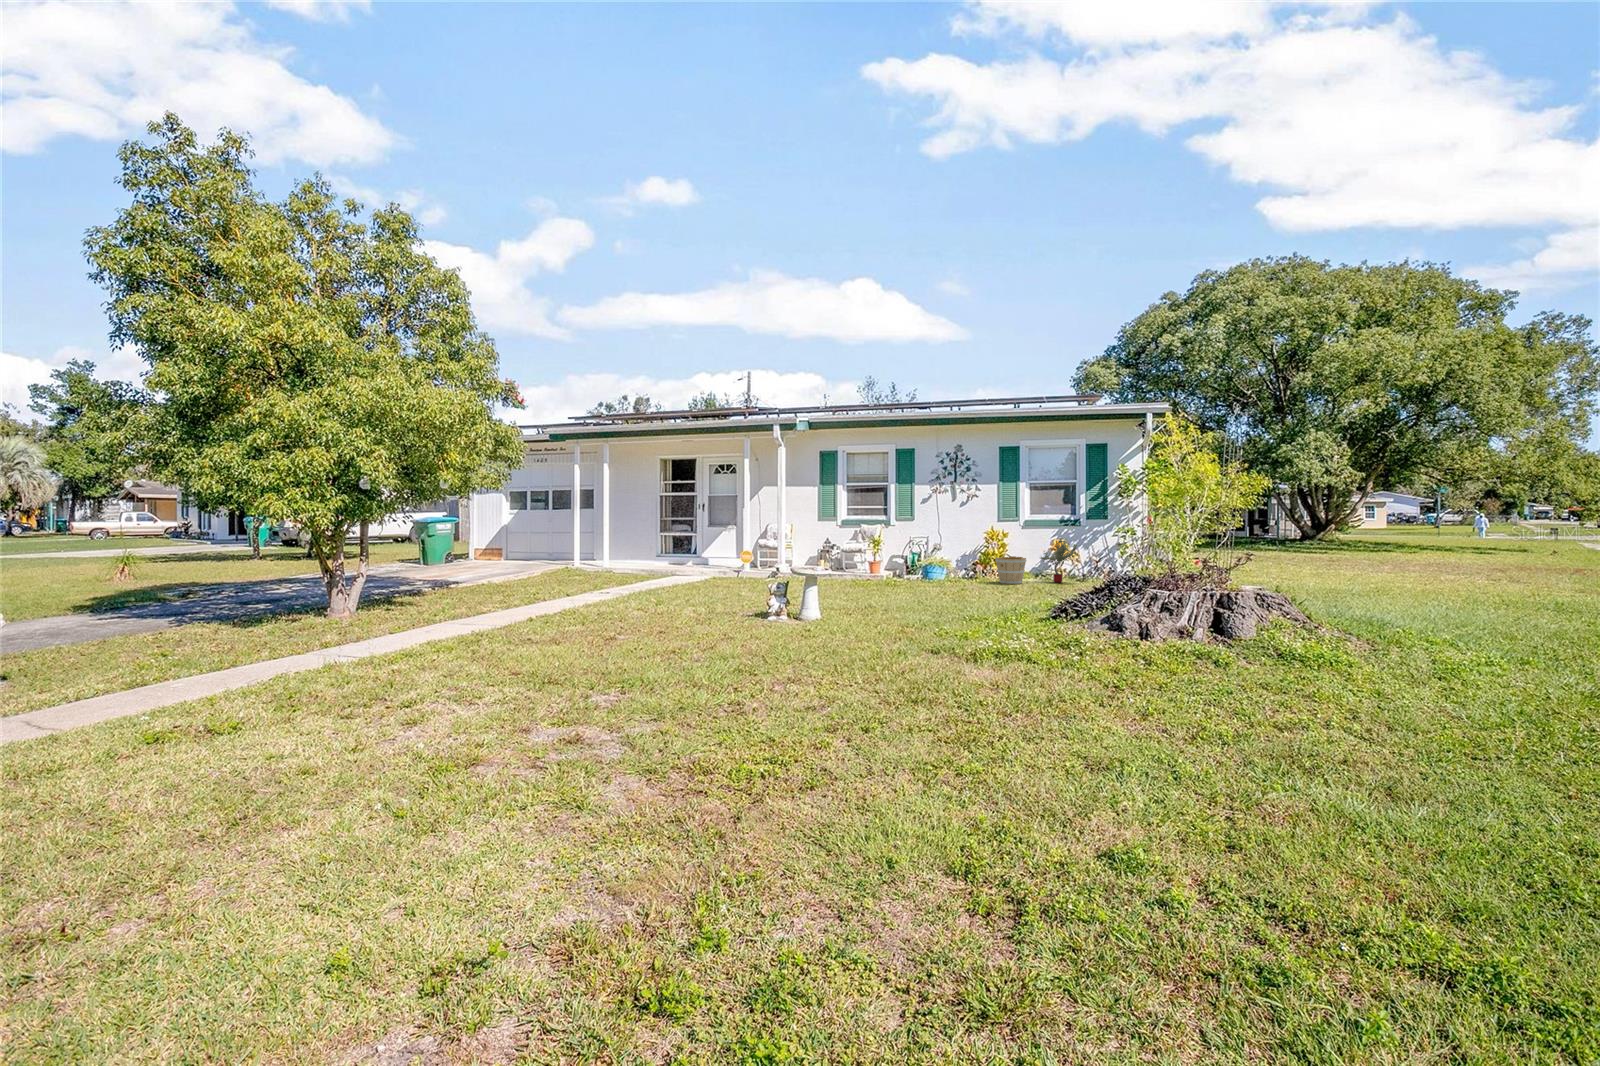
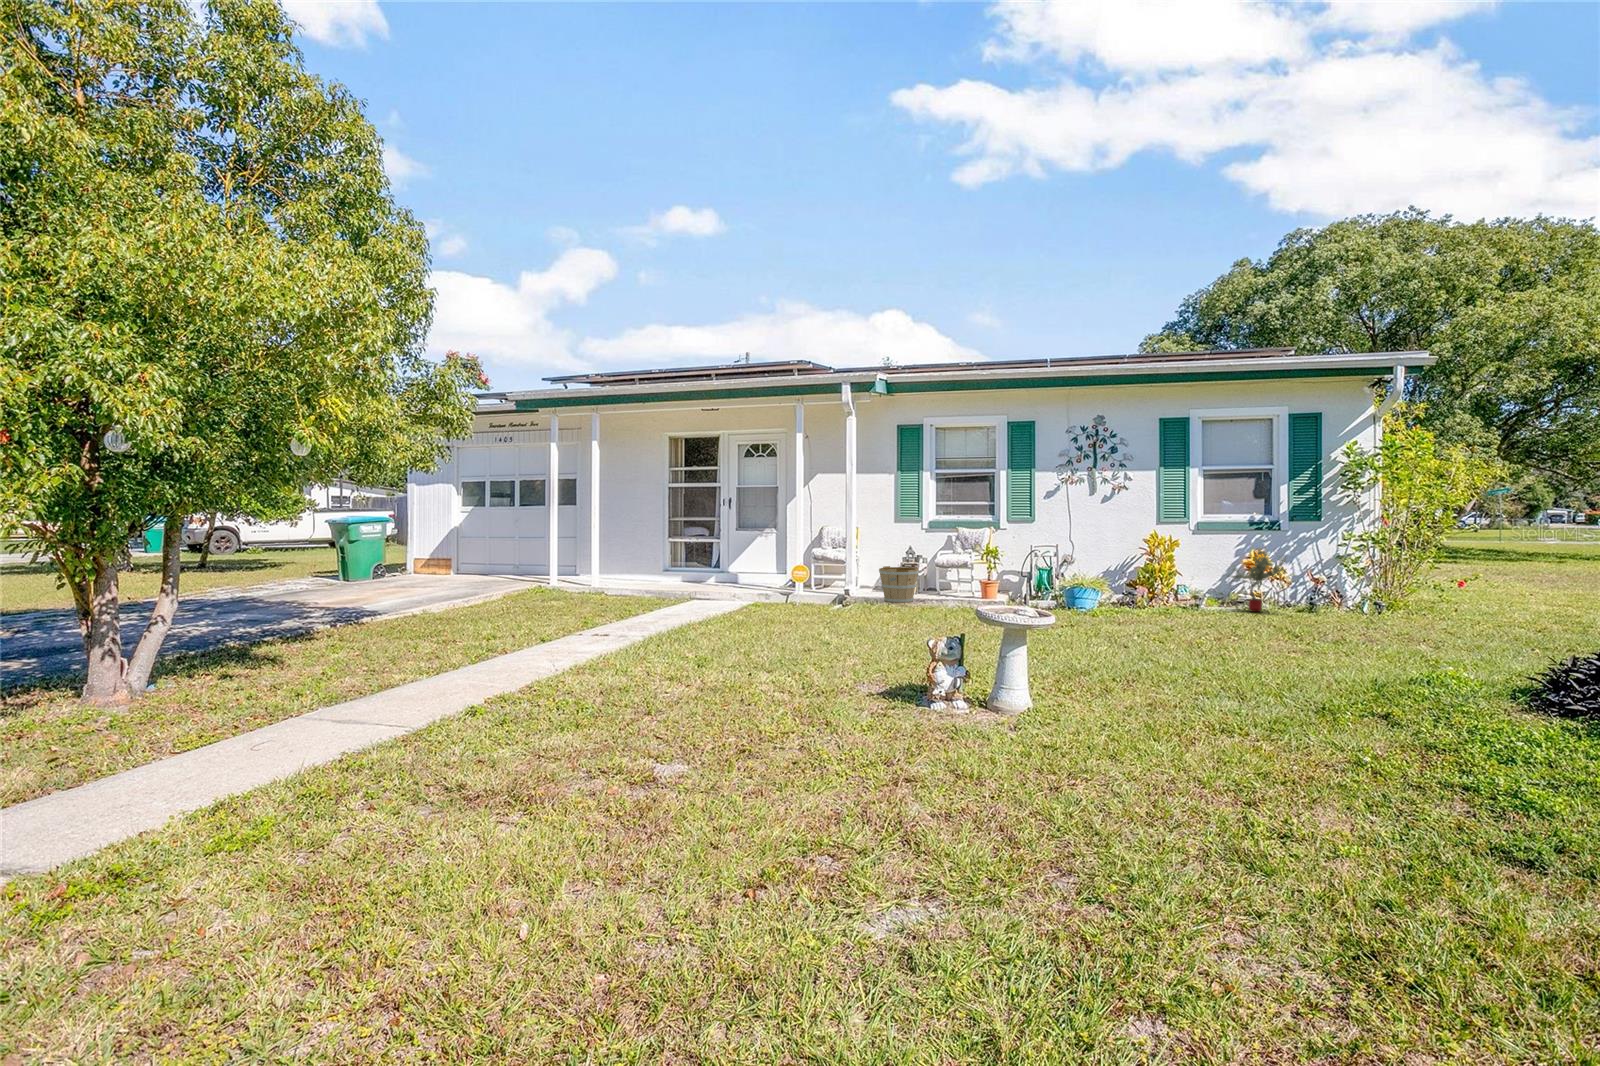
wooden bucket: present [995,556,1027,584] -> present [879,566,919,603]

